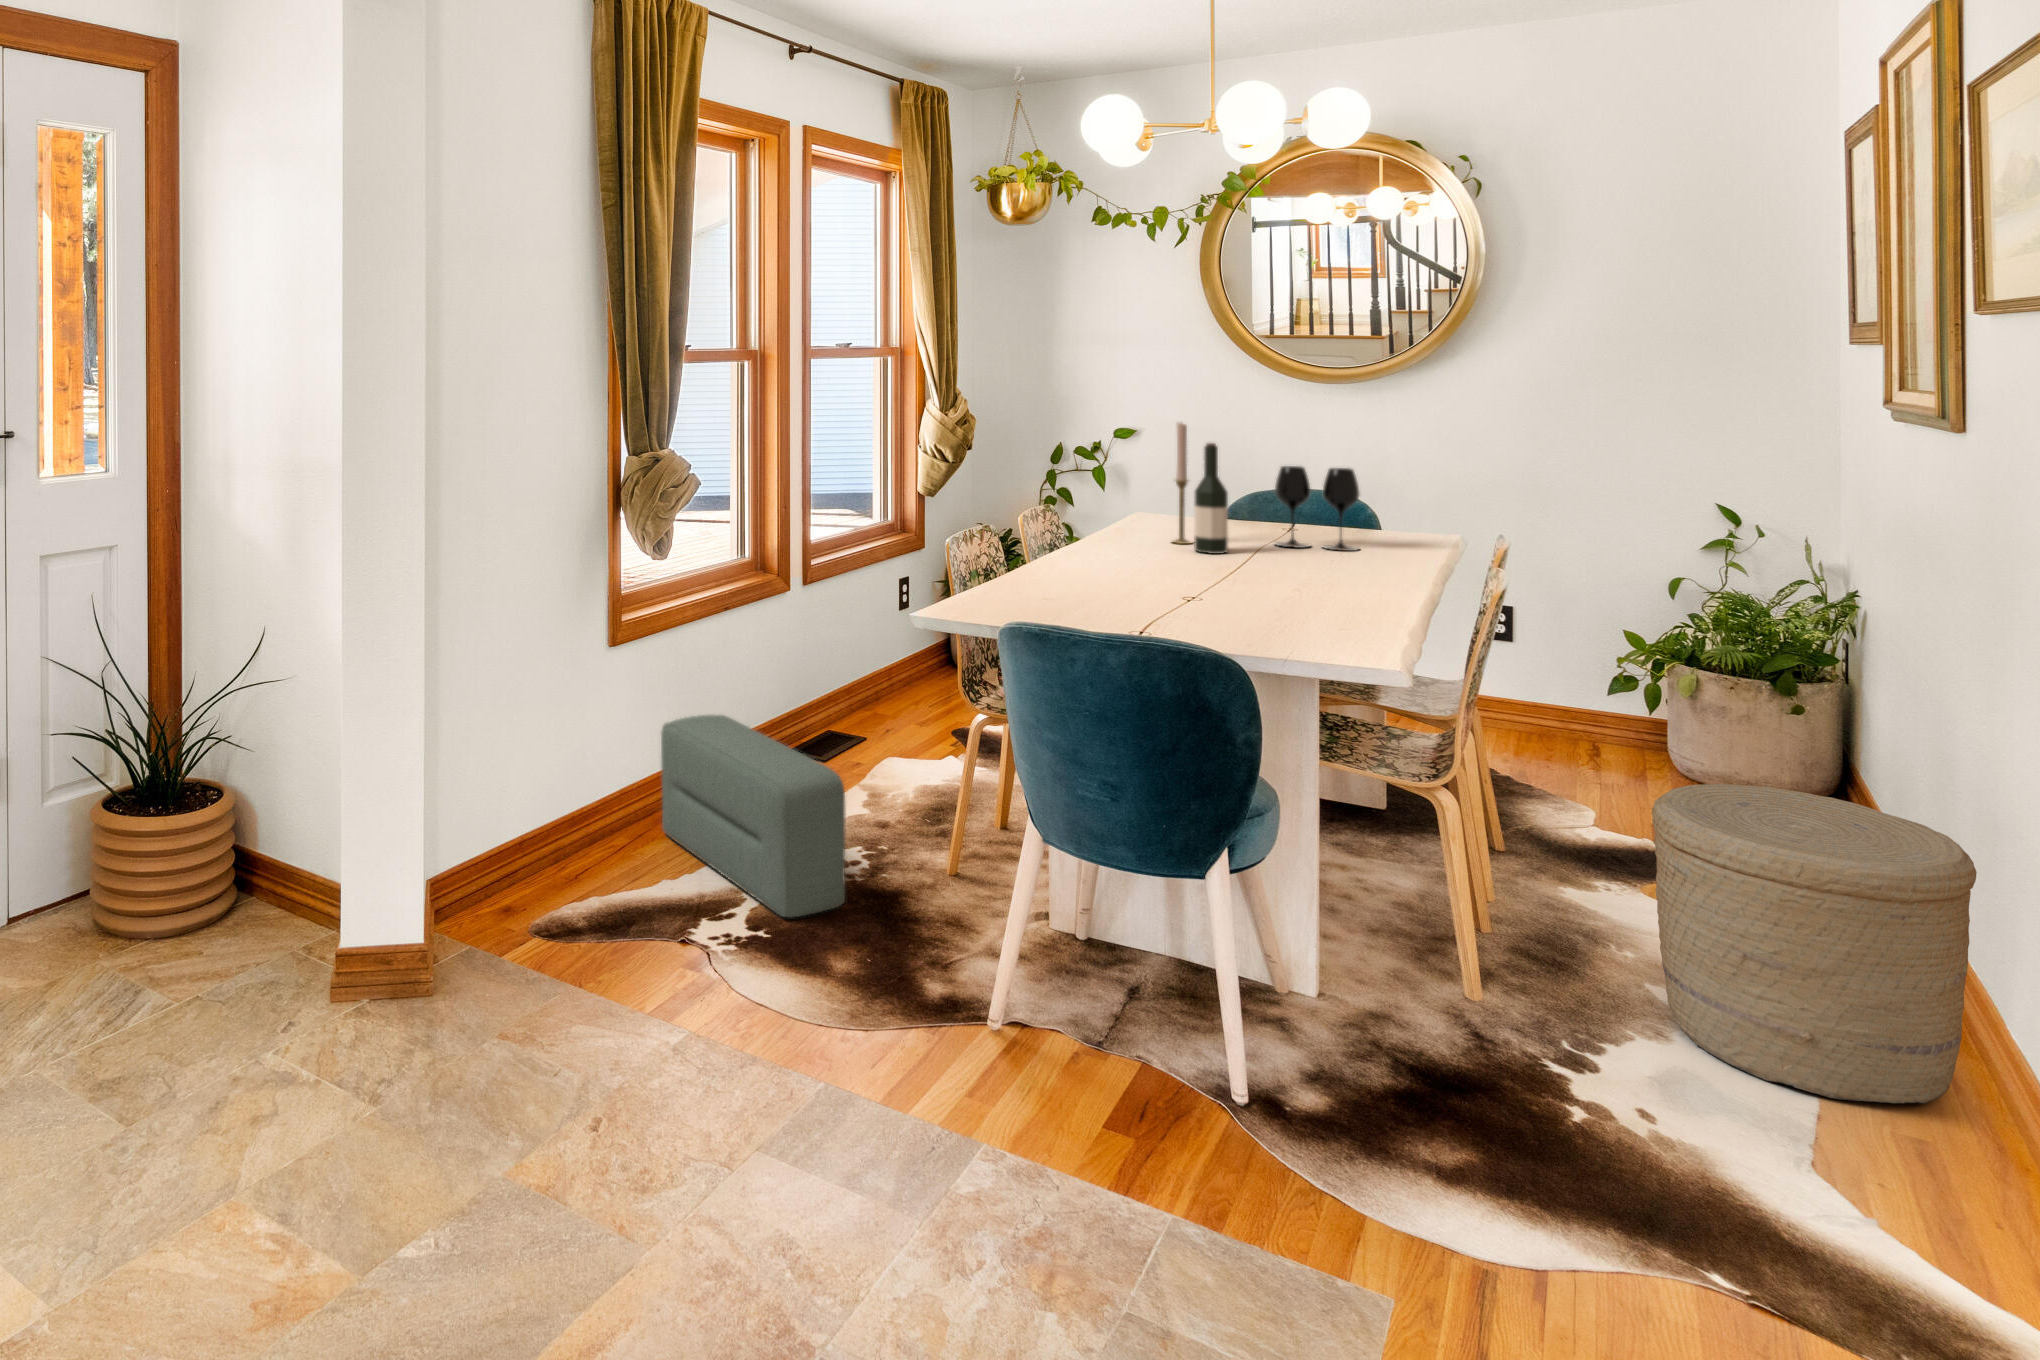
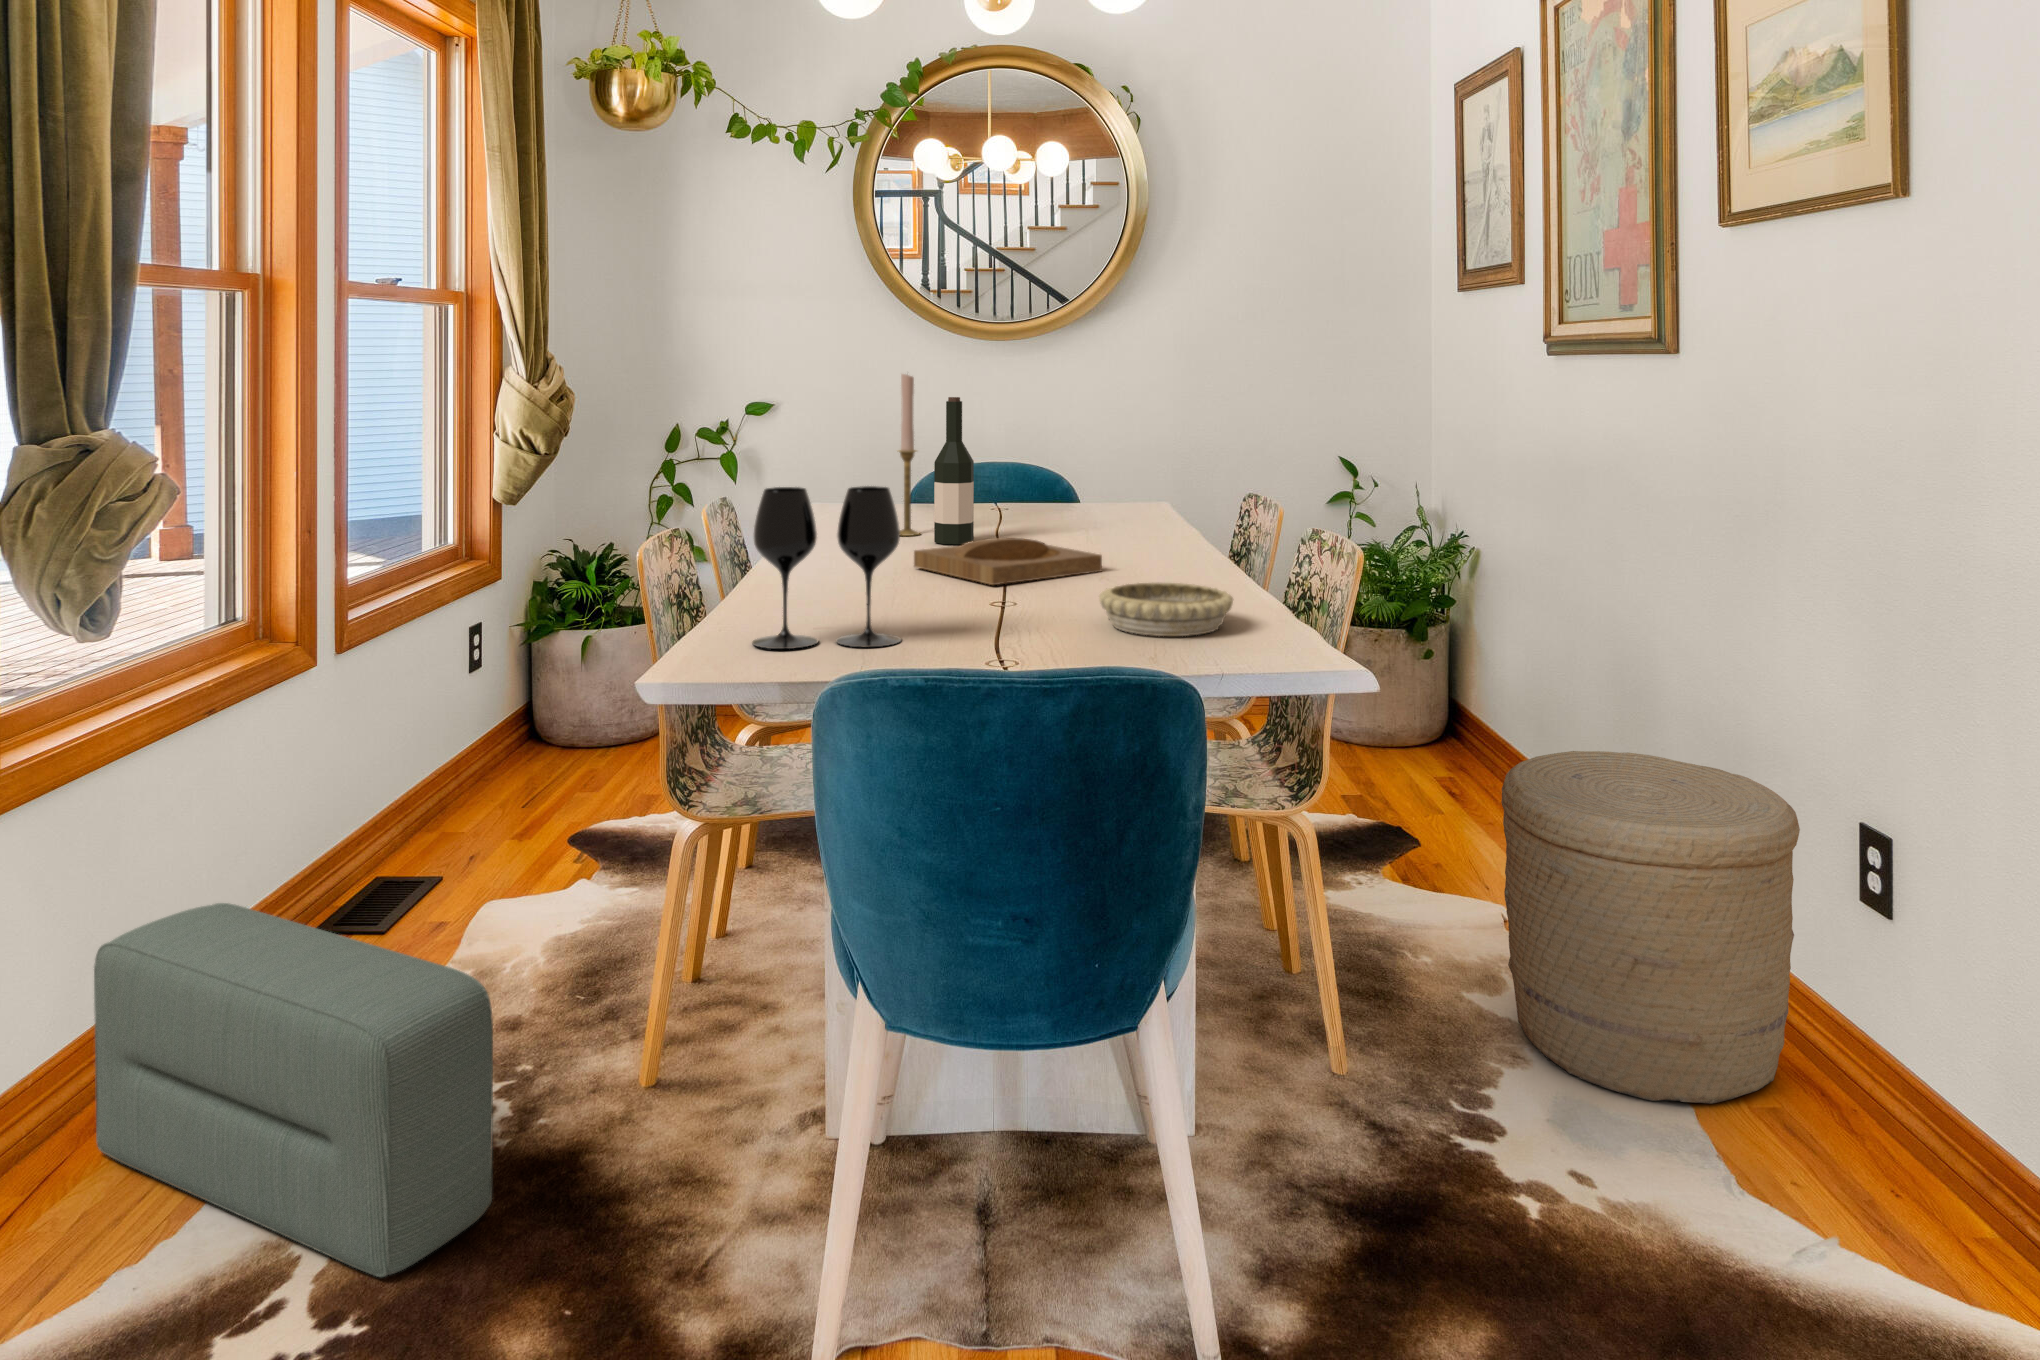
wine glass: present [1275,466,1359,551] -> present [752,486,901,649]
tray: none [1156,551,1300,584] -> present [914,538,1102,585]
decorative bowl: none [1240,592,1347,632] -> present [1099,583,1233,636]

